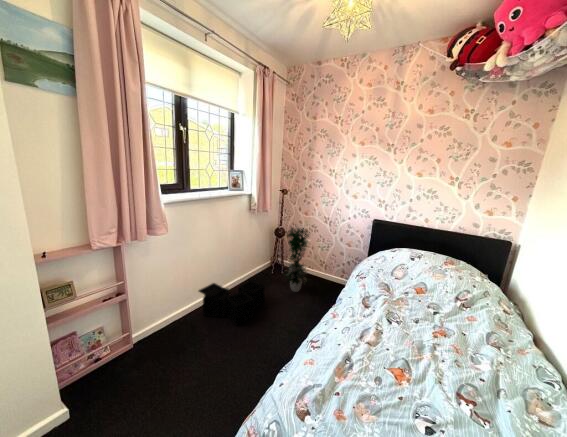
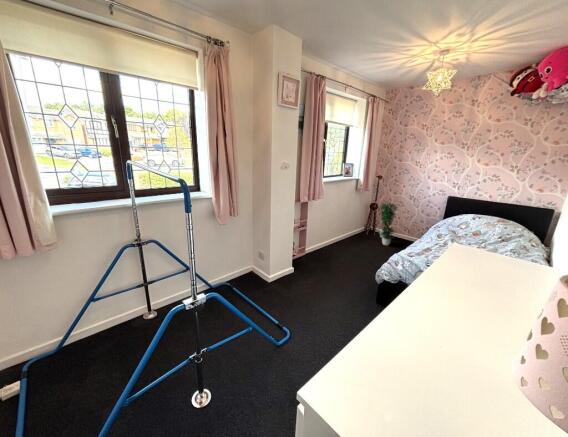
storage bin: present [199,279,265,325] -> none [328,233,368,255]

